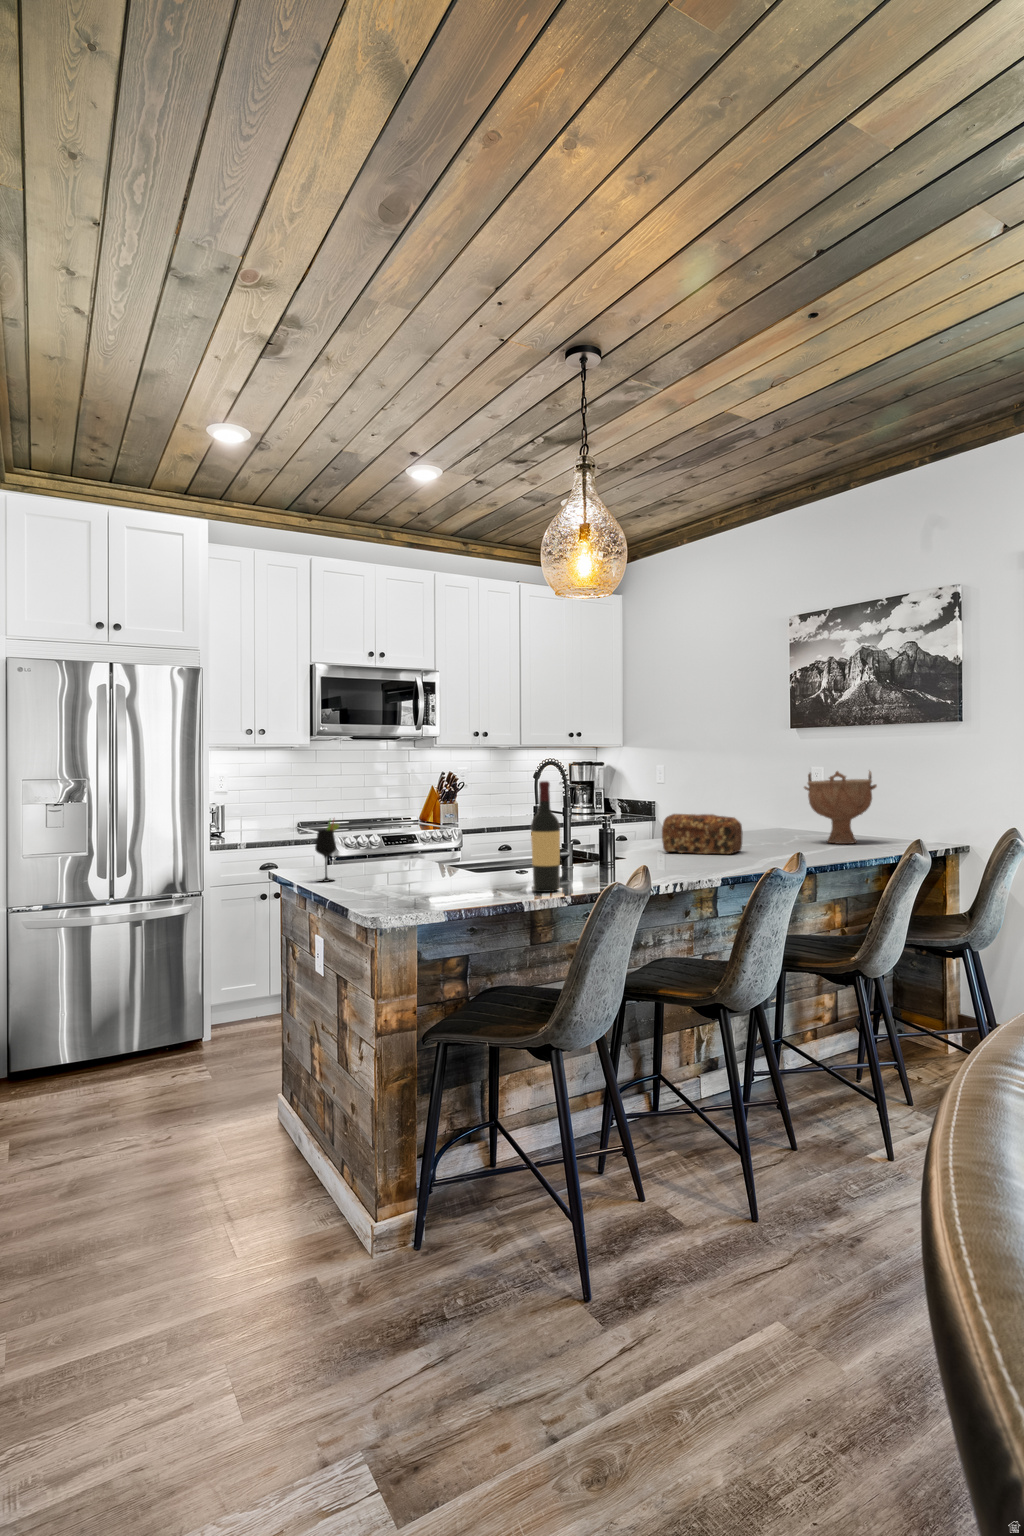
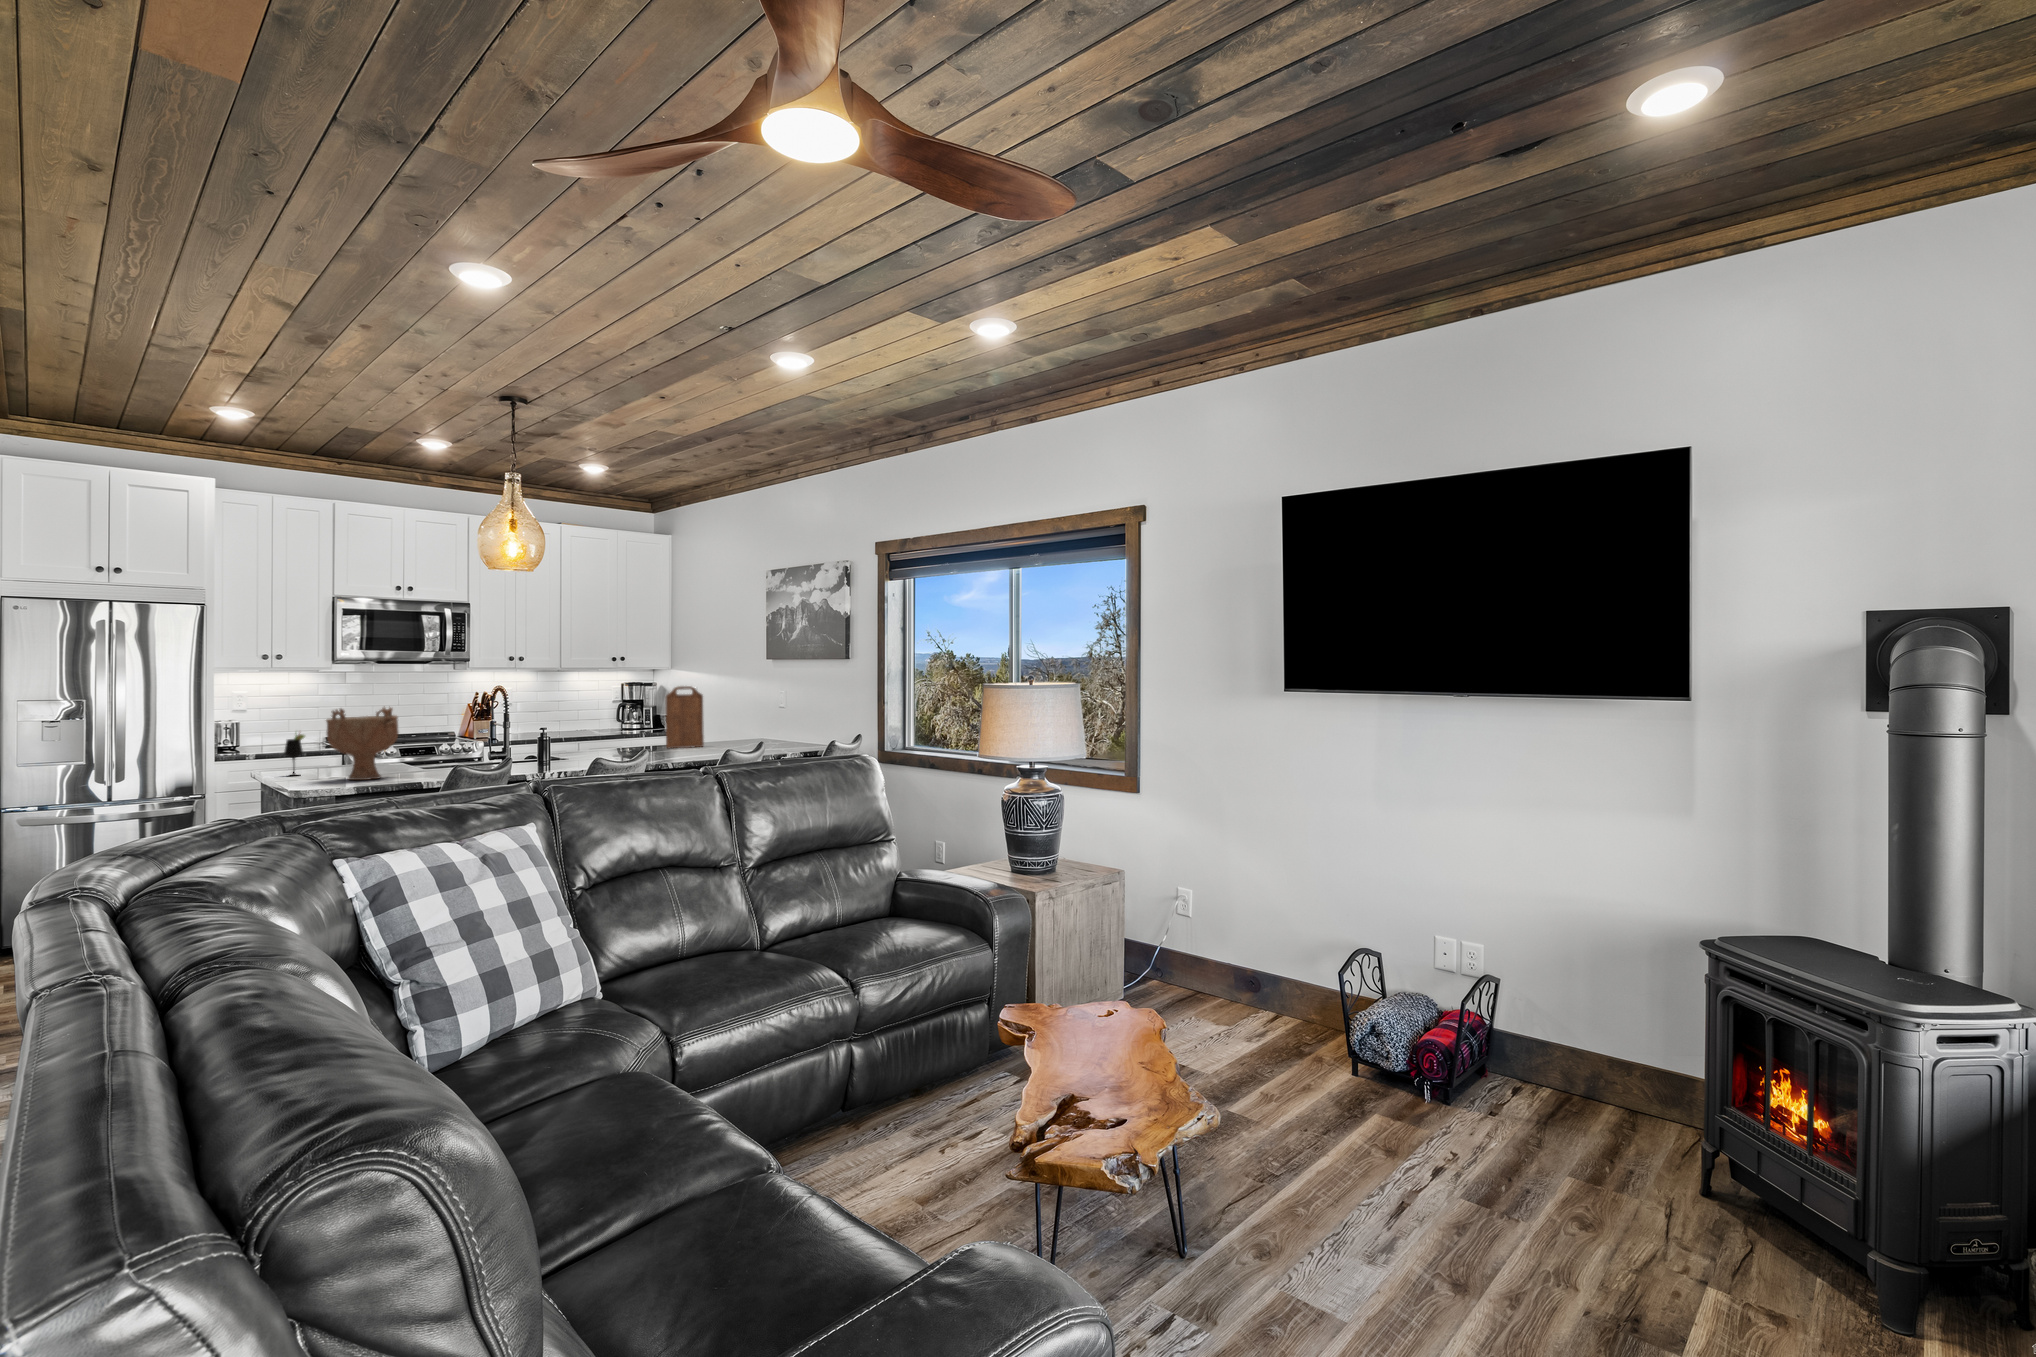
cutting board: none [726,761,774,845] -> present [666,686,704,748]
decorative bowl: present [804,771,877,844] -> present [326,708,398,780]
wine bottle: present [531,781,560,892] -> none [434,705,455,776]
bread loaf: present [662,814,743,854] -> none [599,726,661,754]

